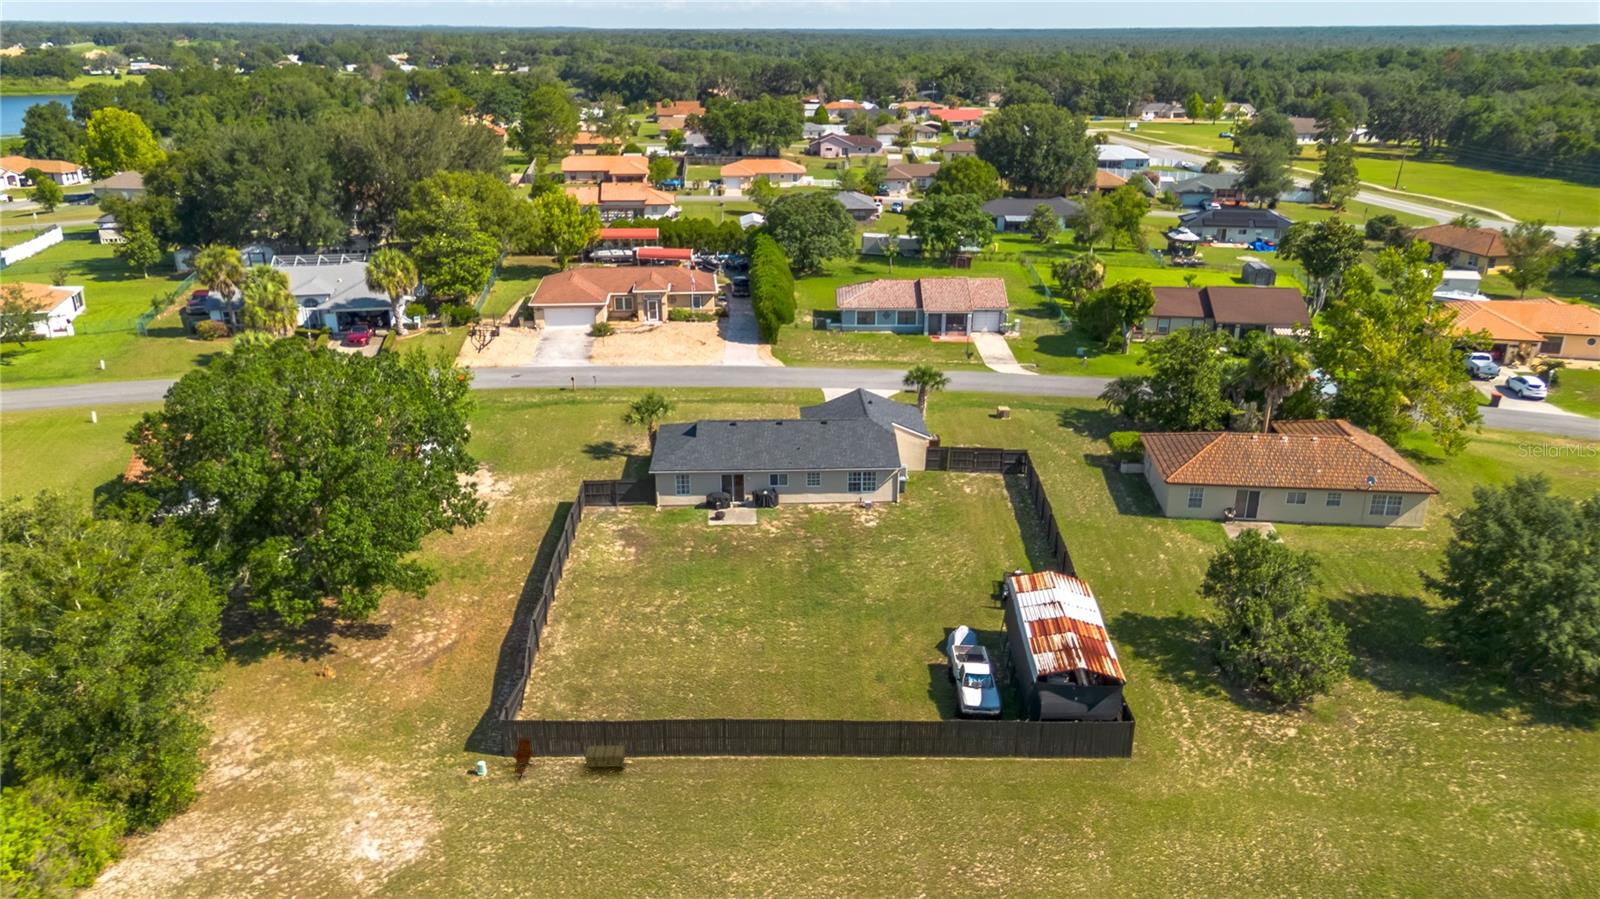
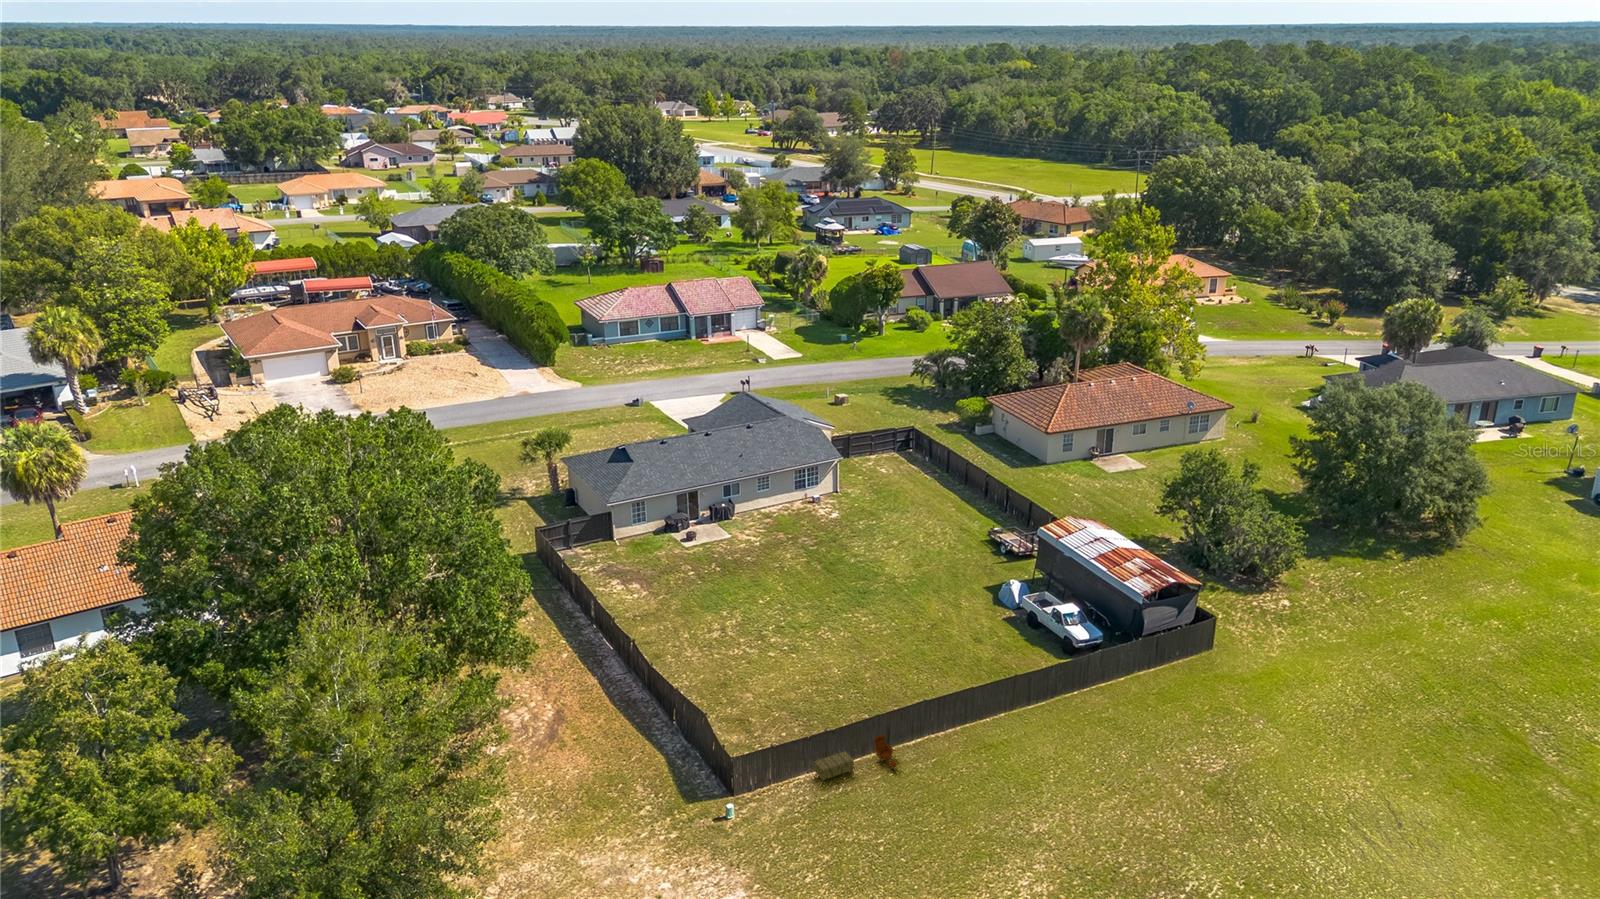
lounge chair: present [513,738,534,776] -> present [874,735,897,770]

